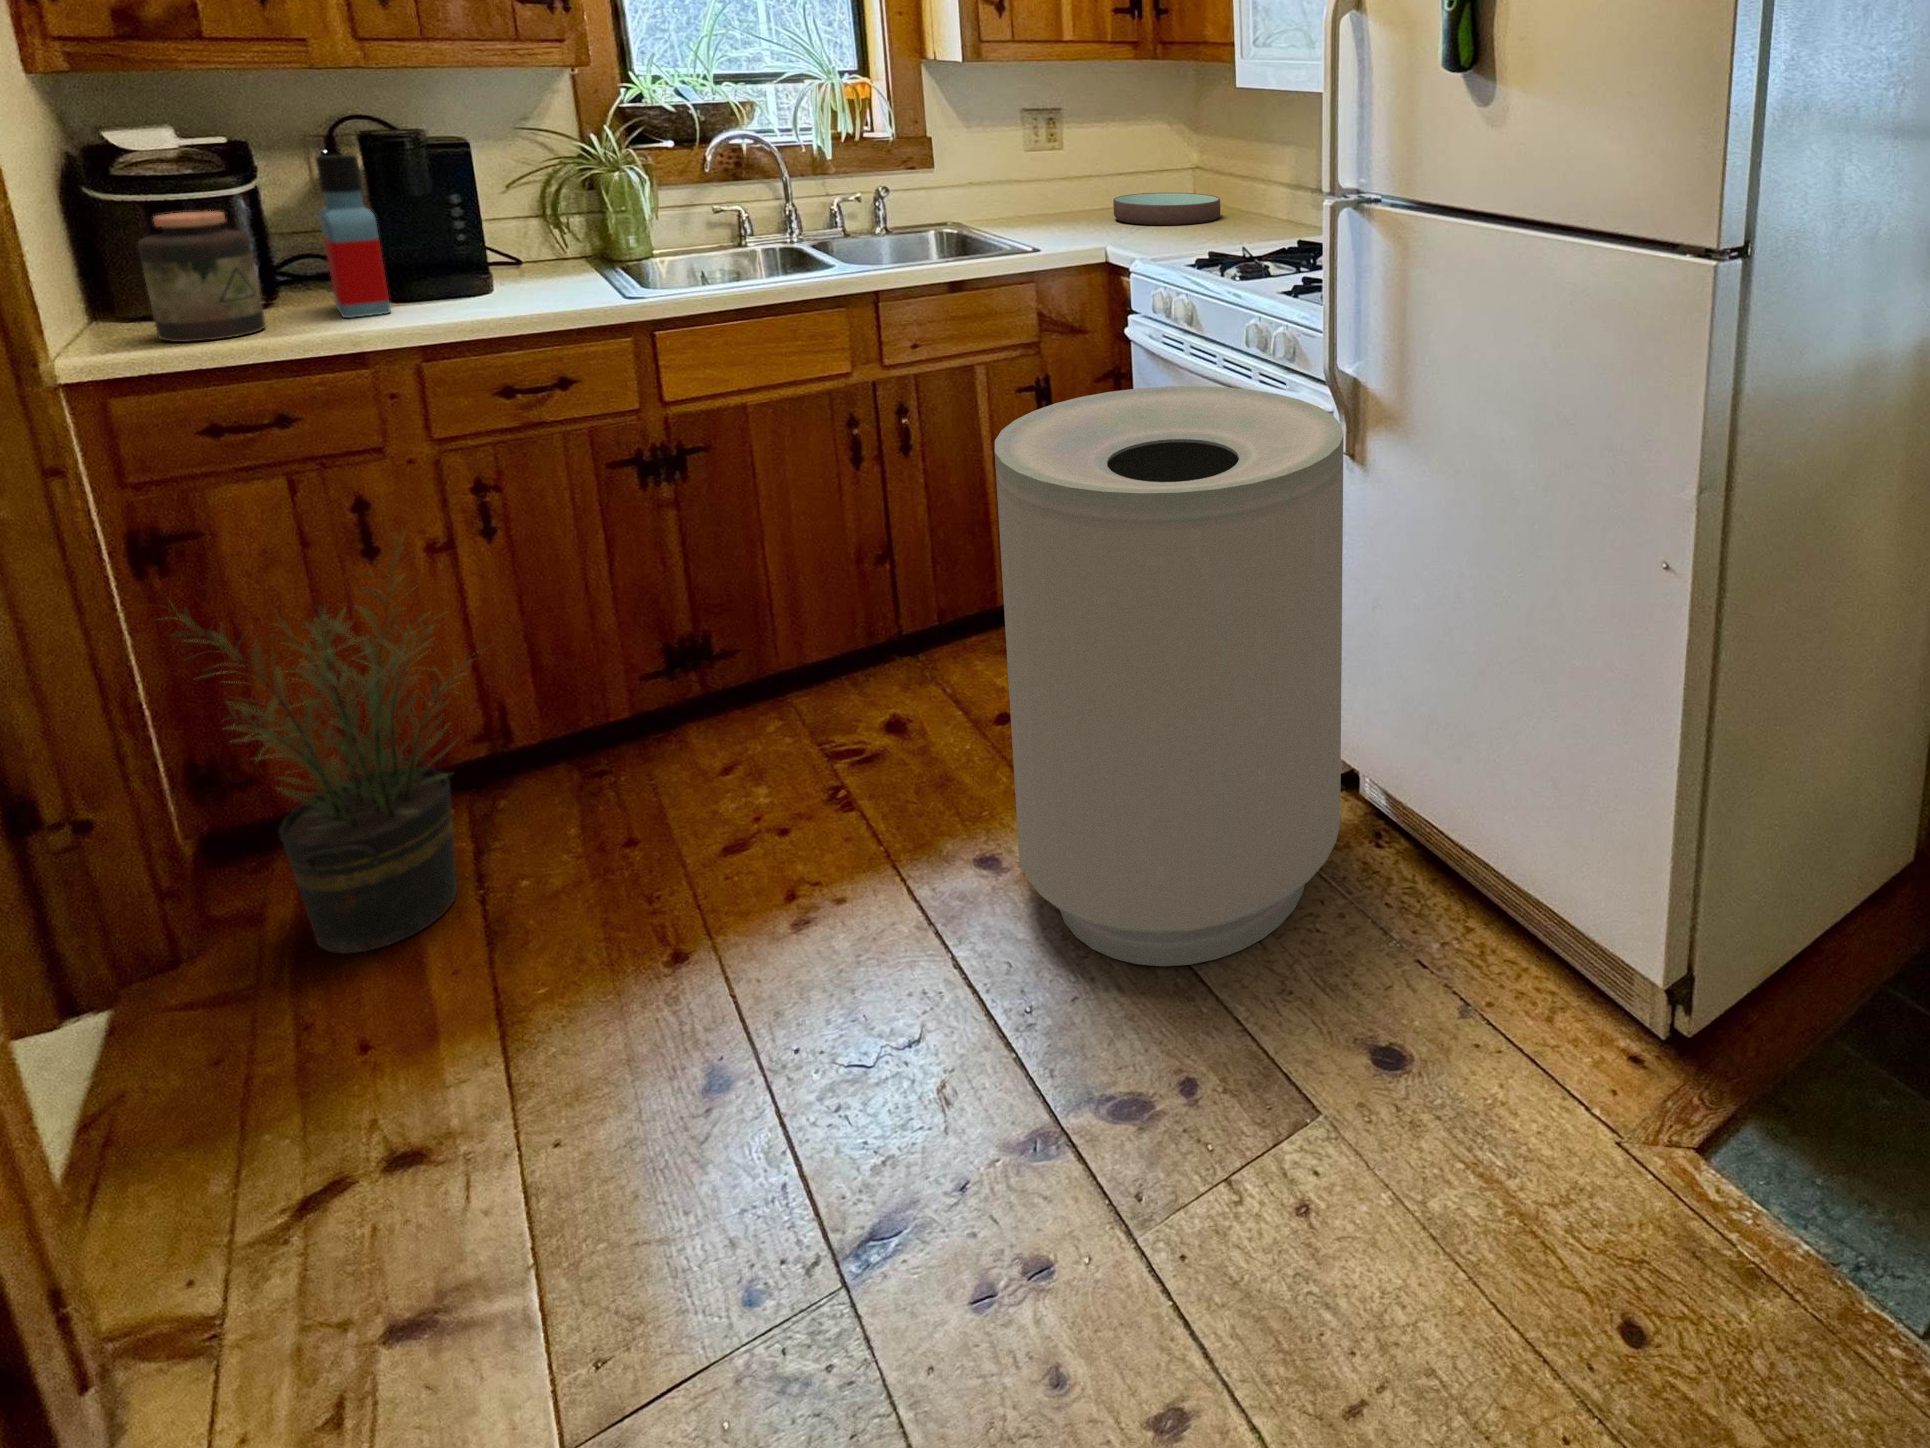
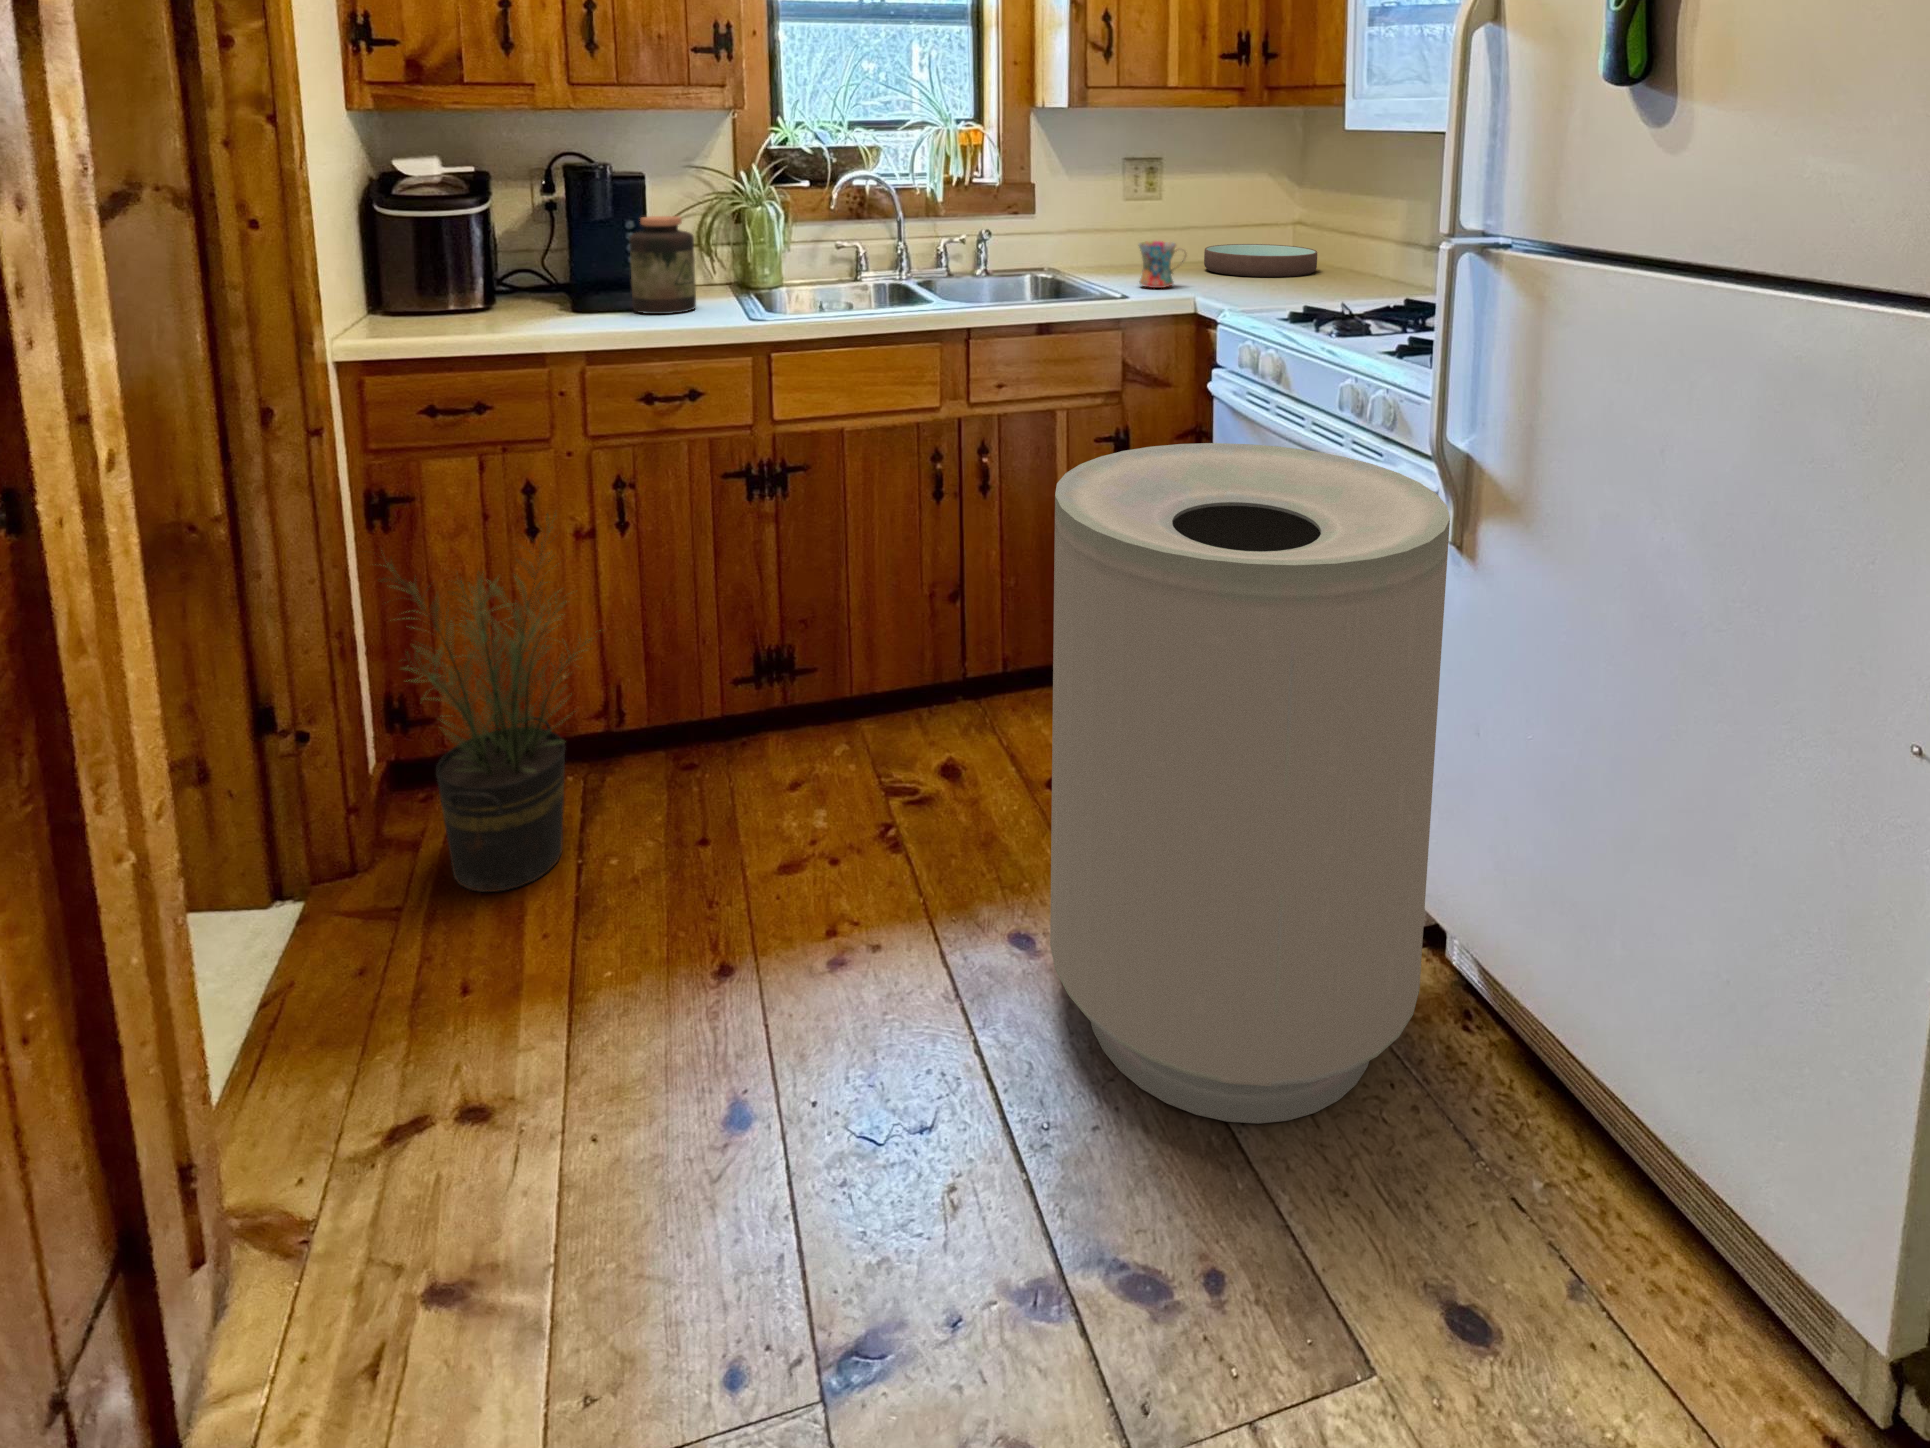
bottle: present [316,154,391,318] -> none [530,181,571,321]
mug: none [1048,196,1097,241] -> present [1139,241,1185,288]
jar: present [138,211,266,342] -> present [630,216,696,314]

